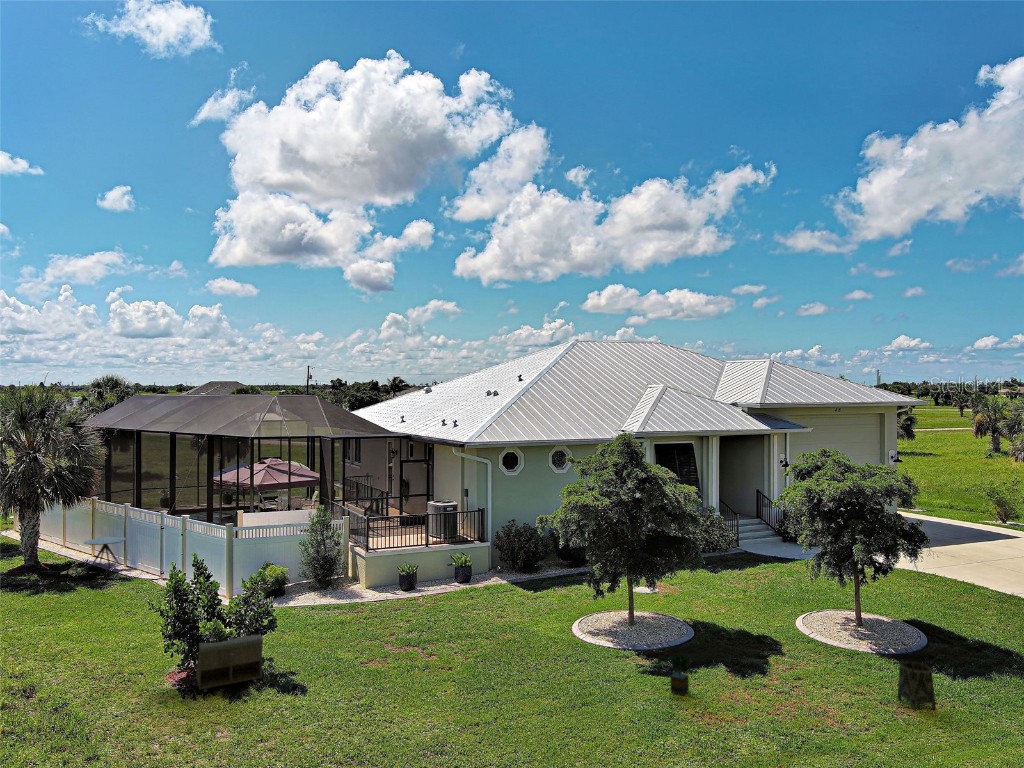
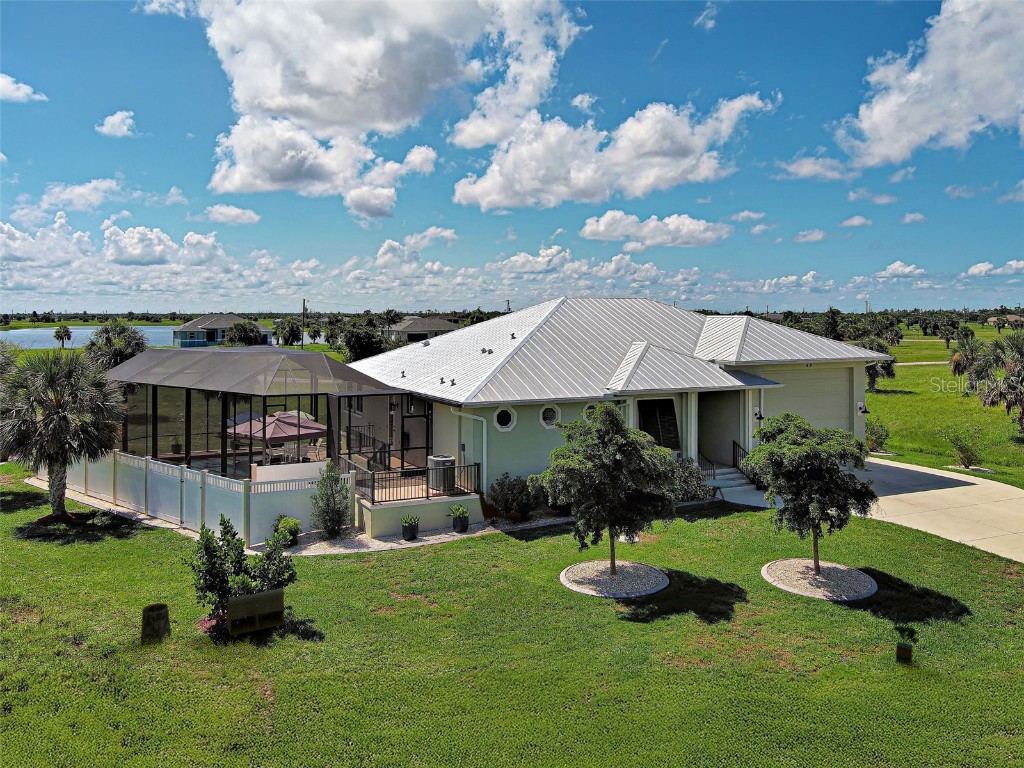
lounge chair: none [482,536,530,579] -> present [478,489,522,527]
round table: present [84,537,126,567] -> present [702,480,735,506]
potted tree: present [670,654,692,696] -> present [893,625,919,665]
basket: present [898,660,936,709] -> present [141,603,171,644]

